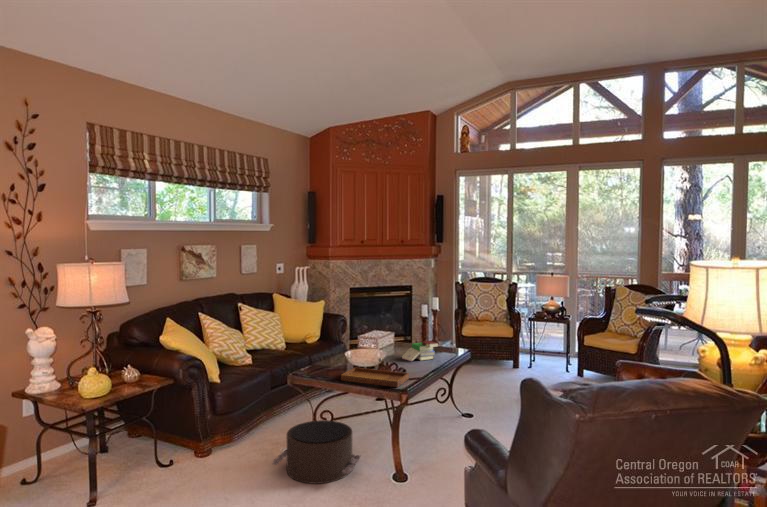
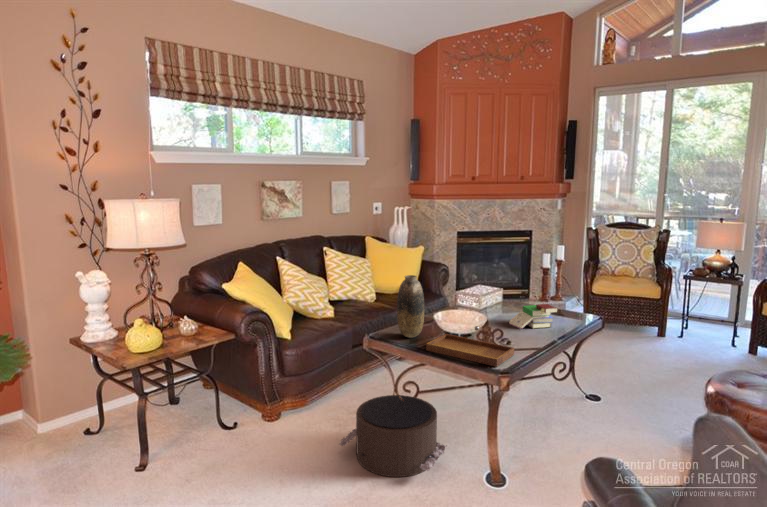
vase: none [315,321,337,373] -> present [397,275,424,338]

